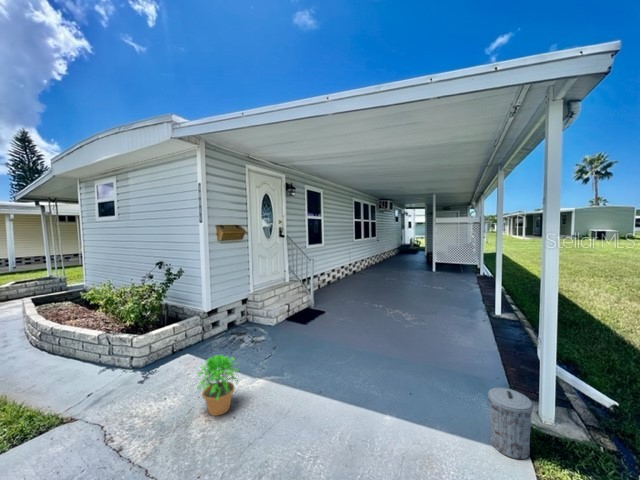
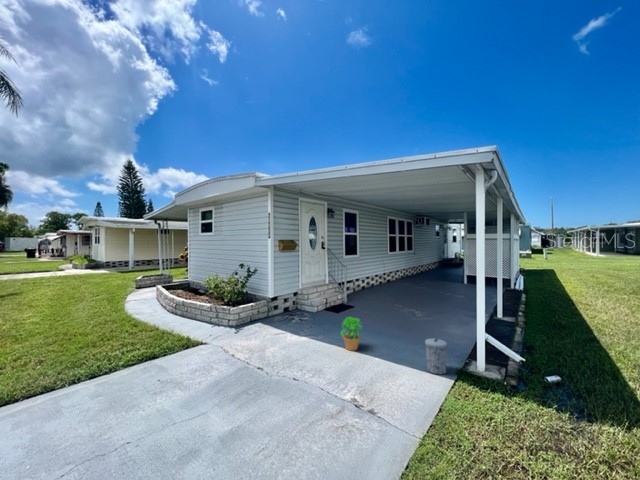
potted plant: present [197,355,238,416] -> present [341,317,361,351]

